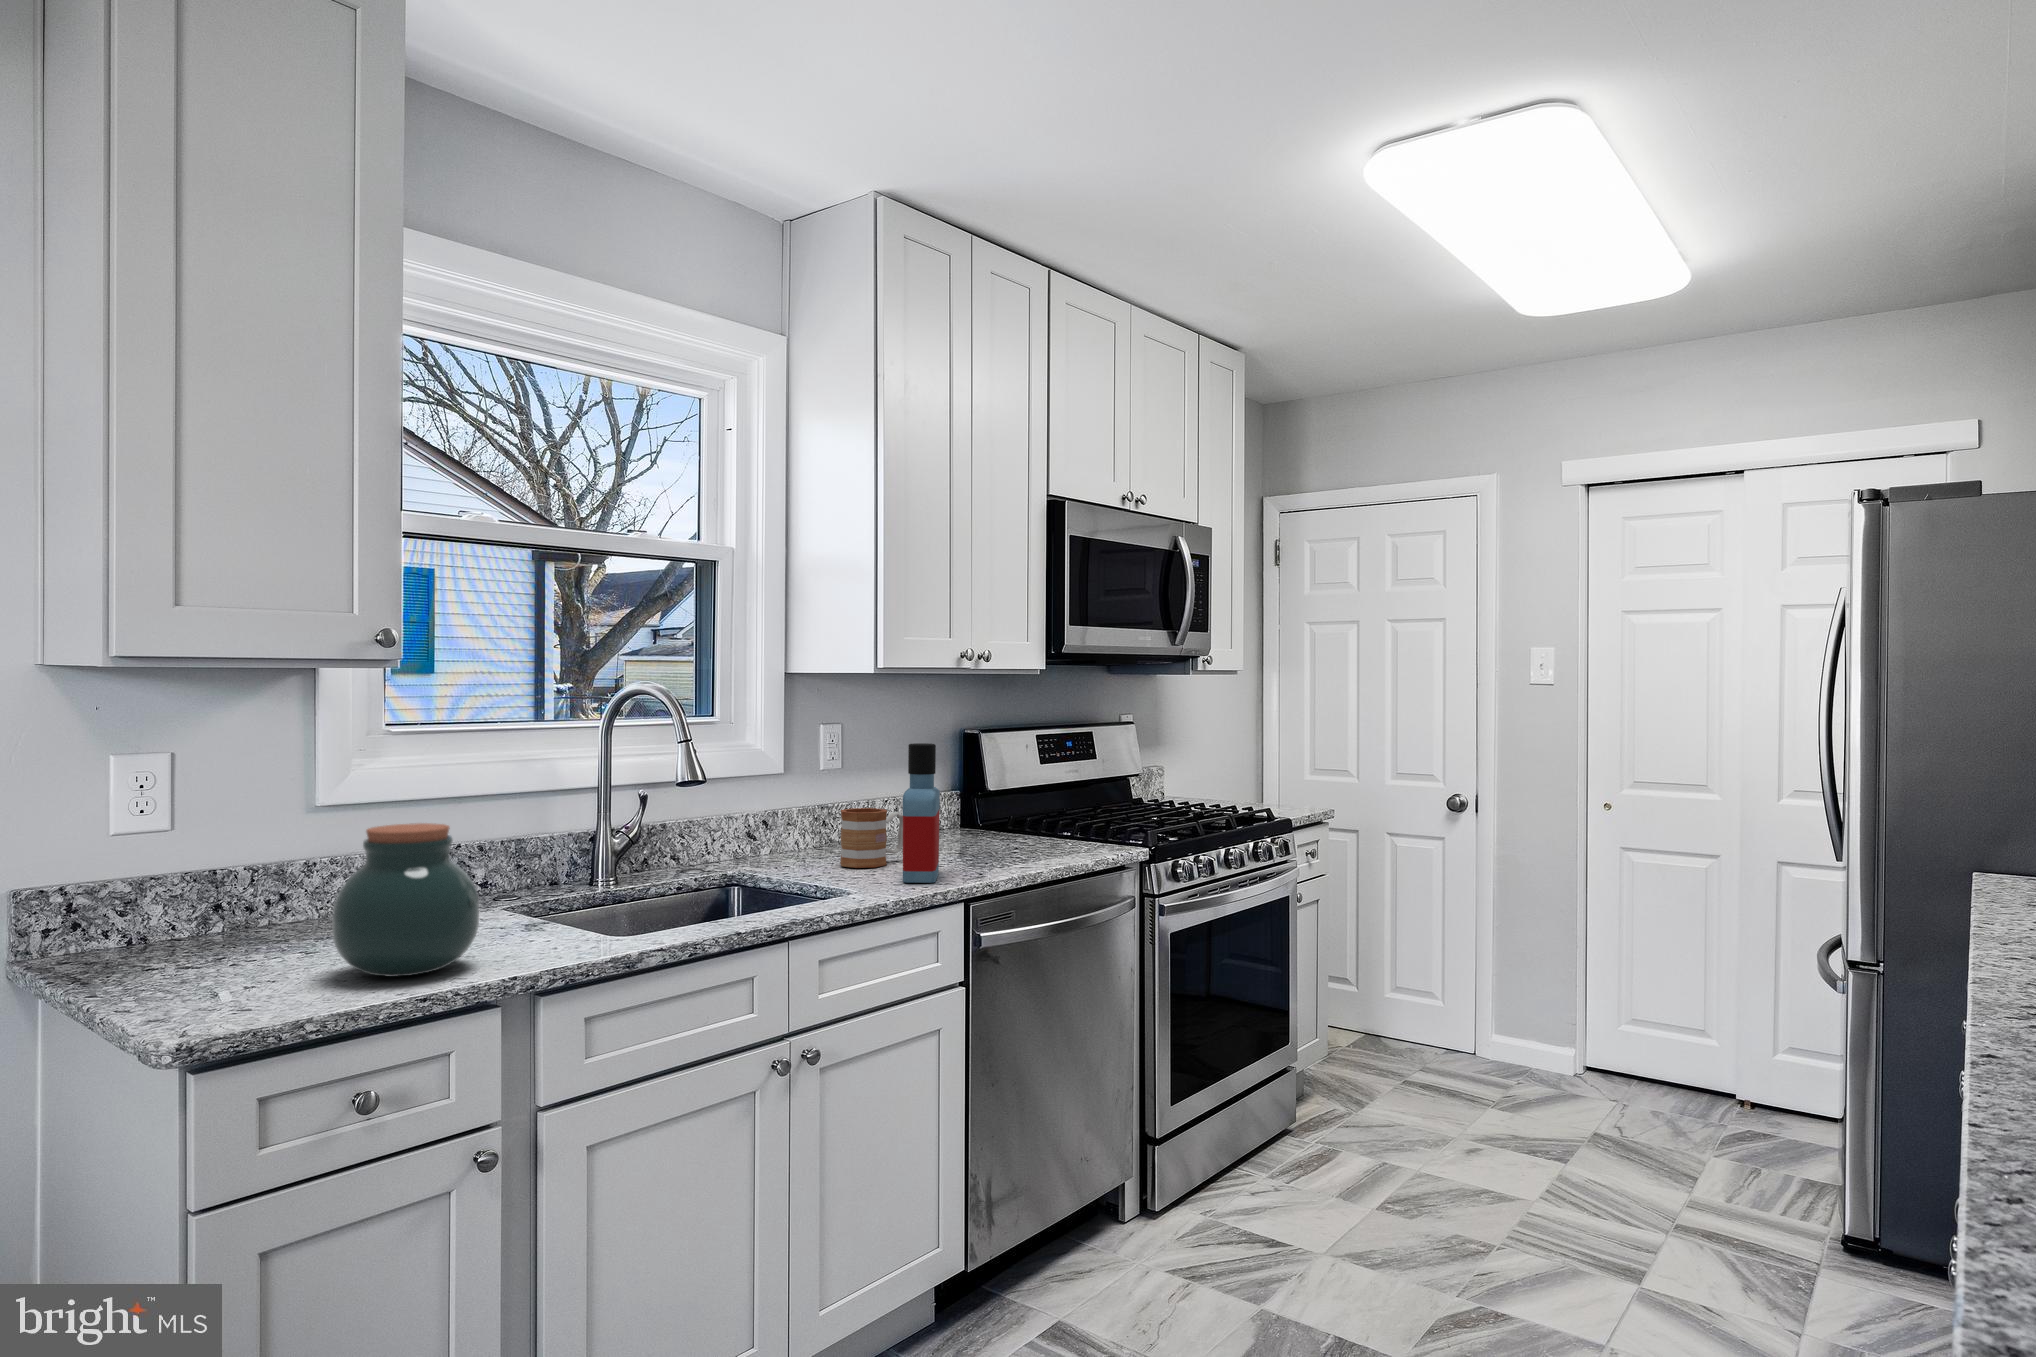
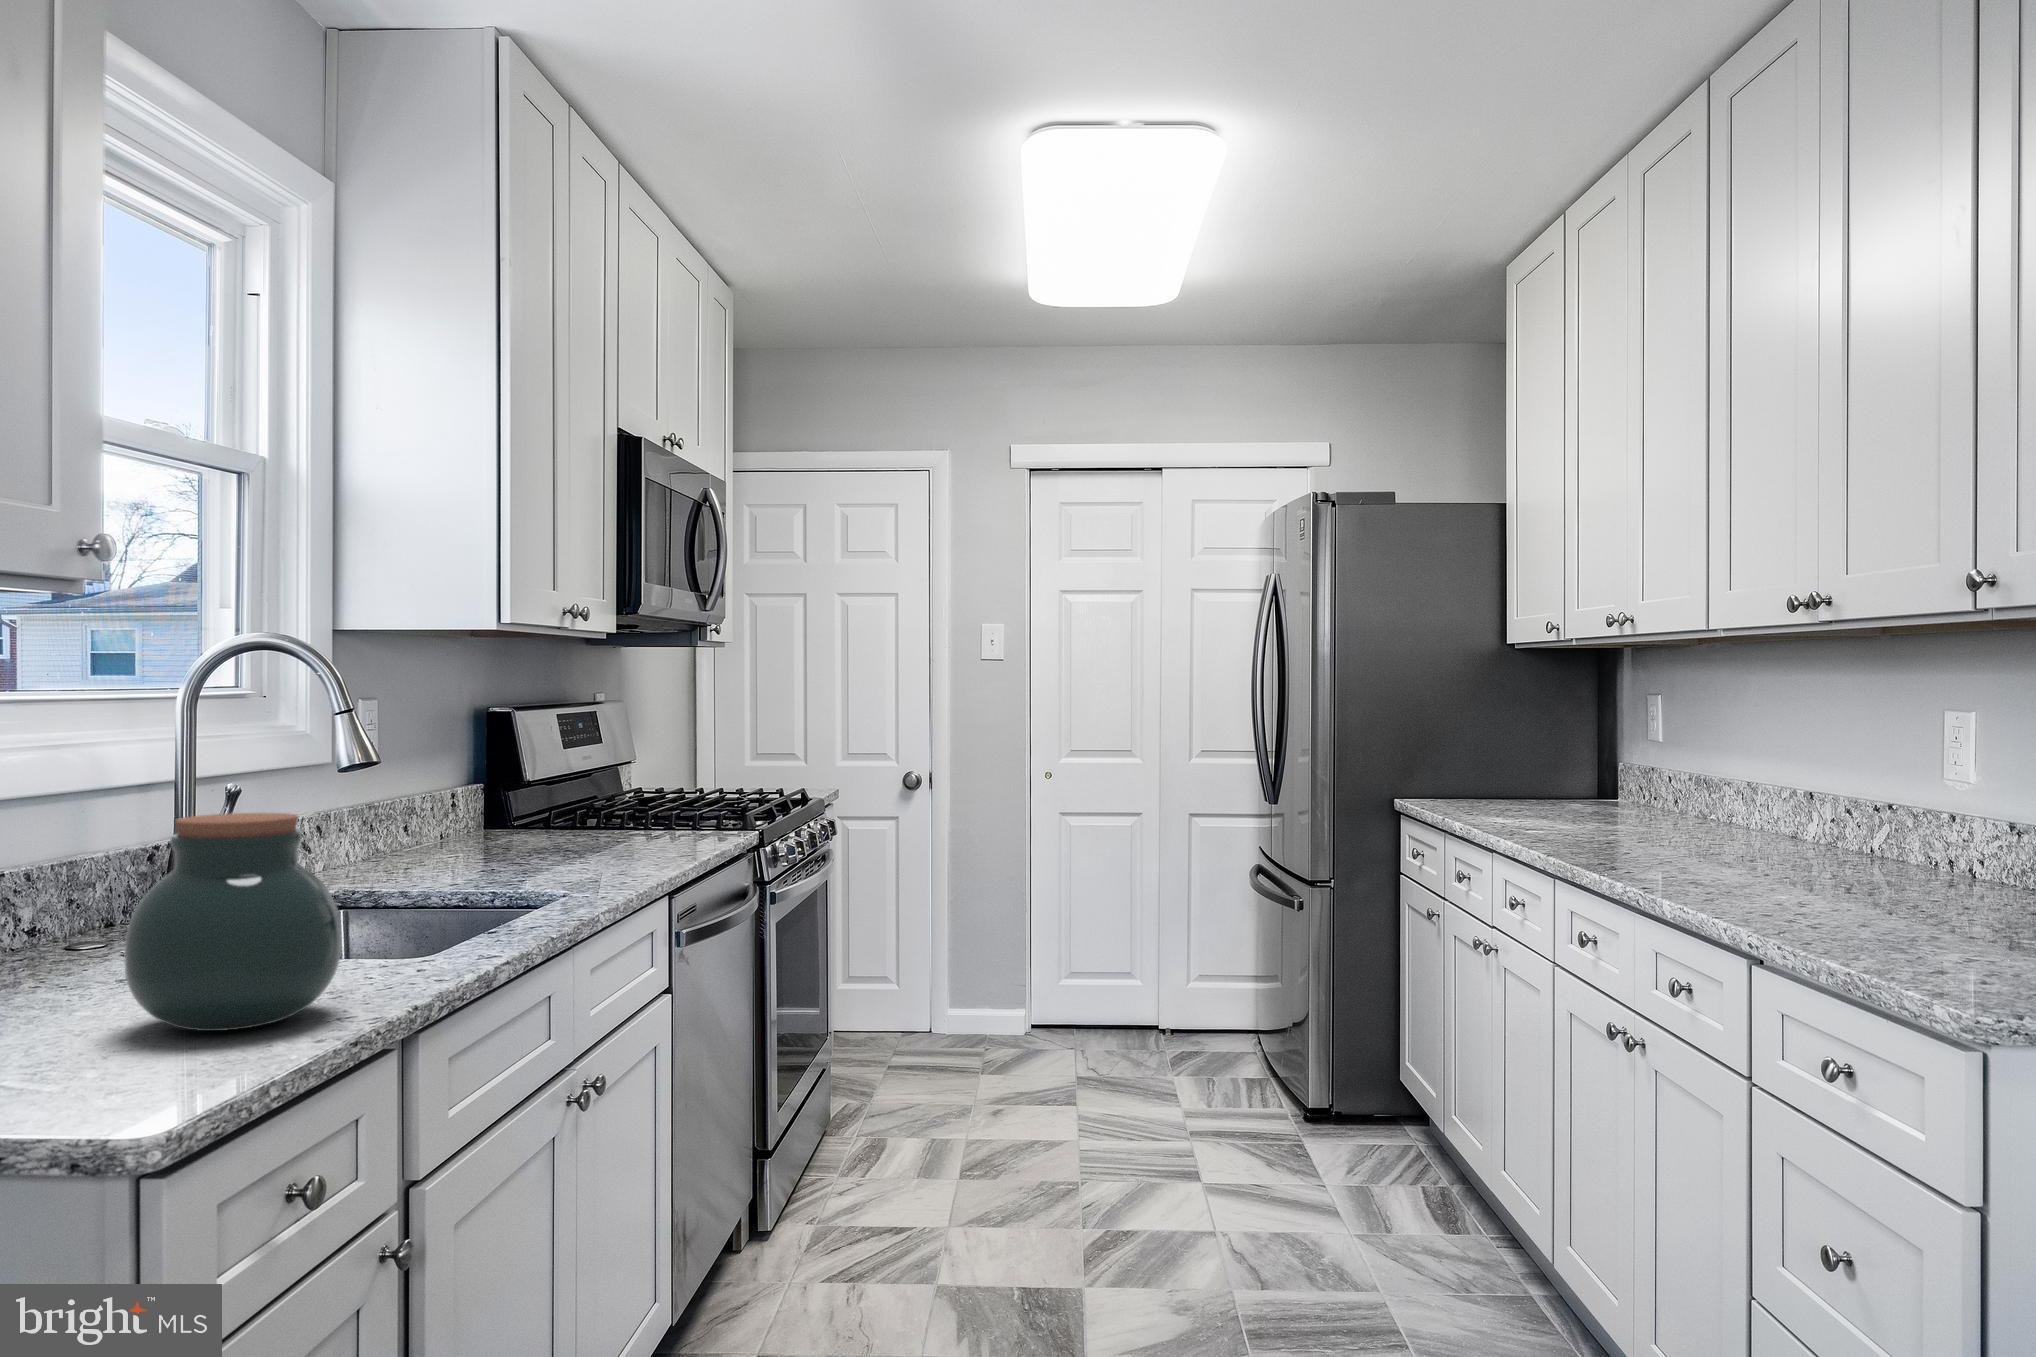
bottle: present [903,743,940,883] -> none [566,715,632,880]
mug: present [840,808,903,868] -> none [452,801,525,874]

